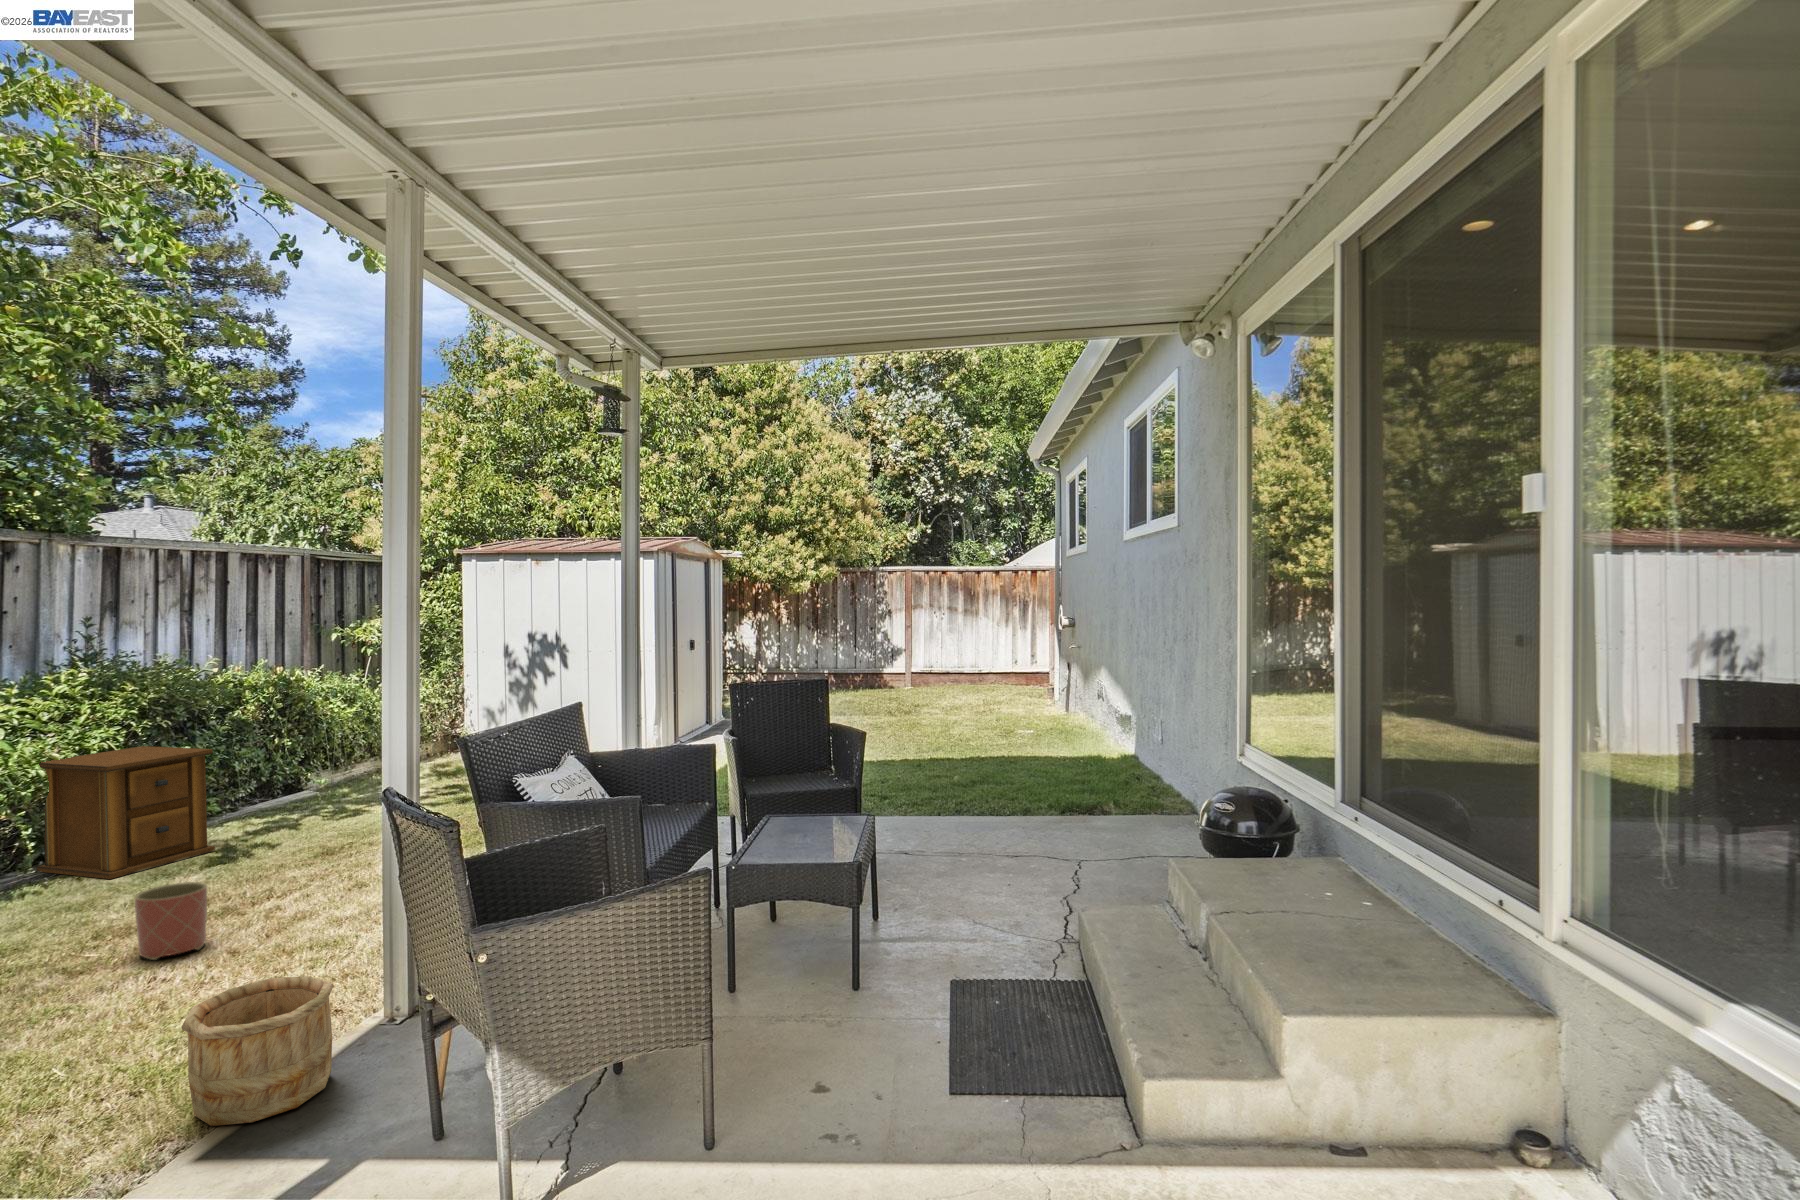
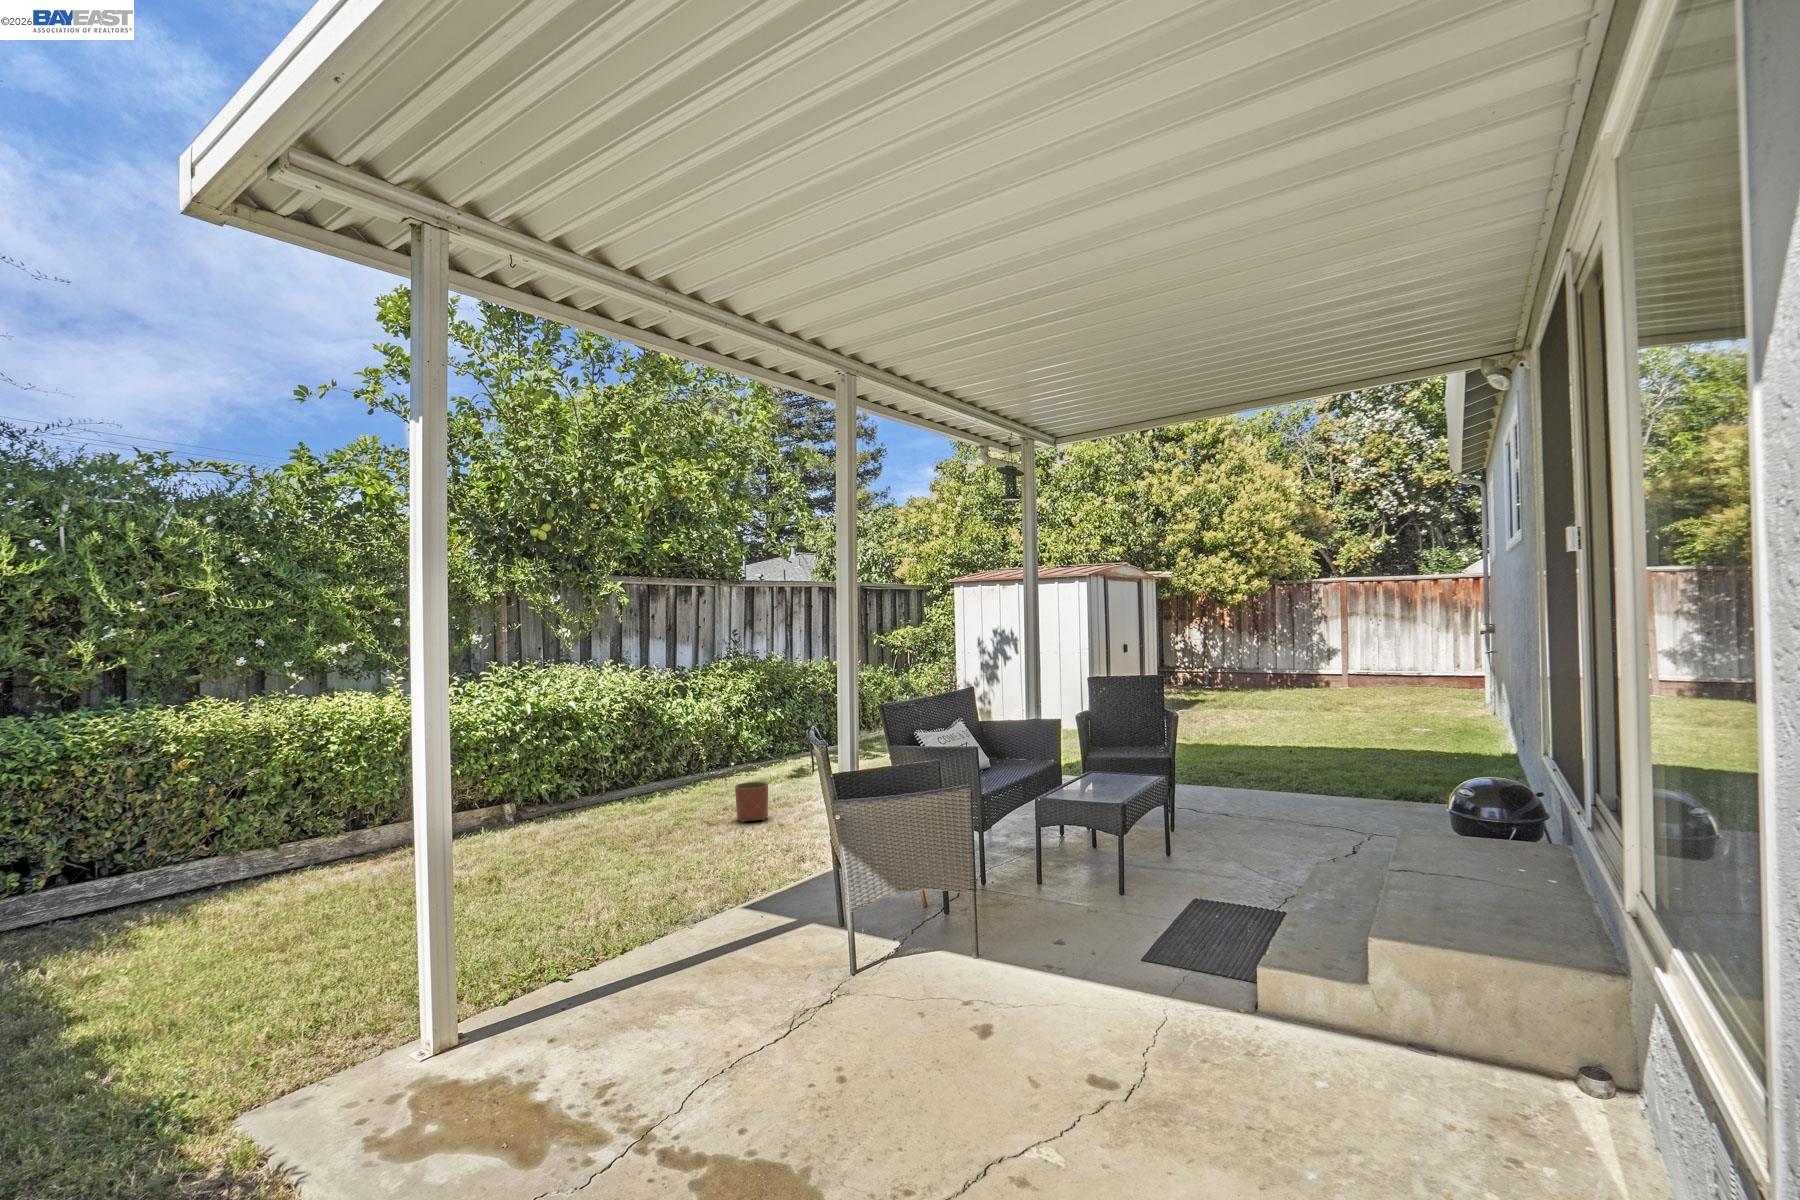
side table: present [36,746,215,879] -> none [709,705,791,779]
wooden bucket: present [181,976,333,1126] -> none [726,832,796,903]

